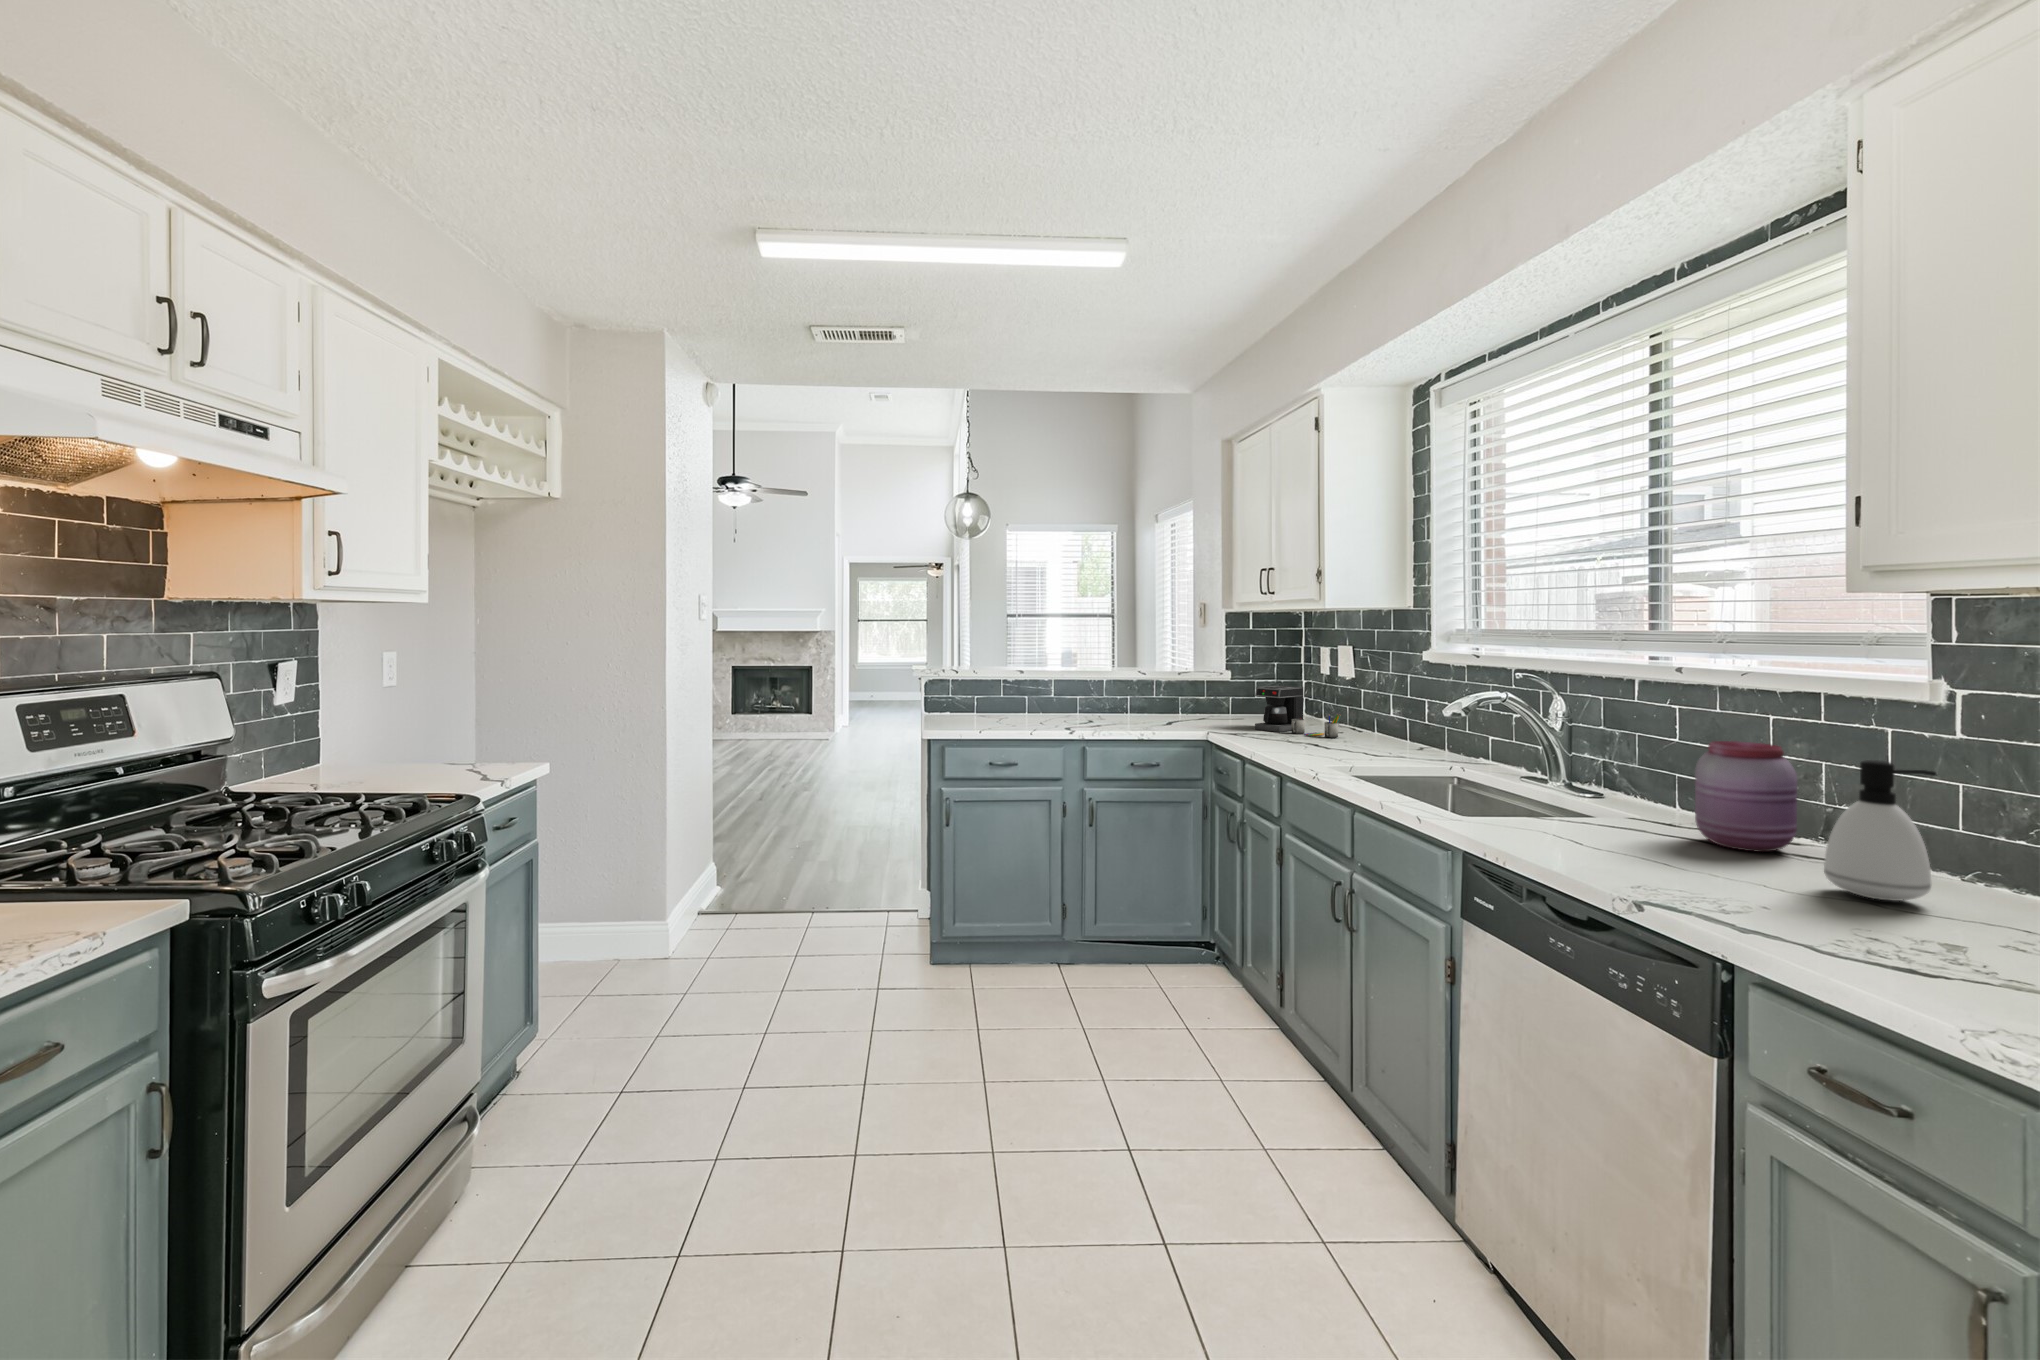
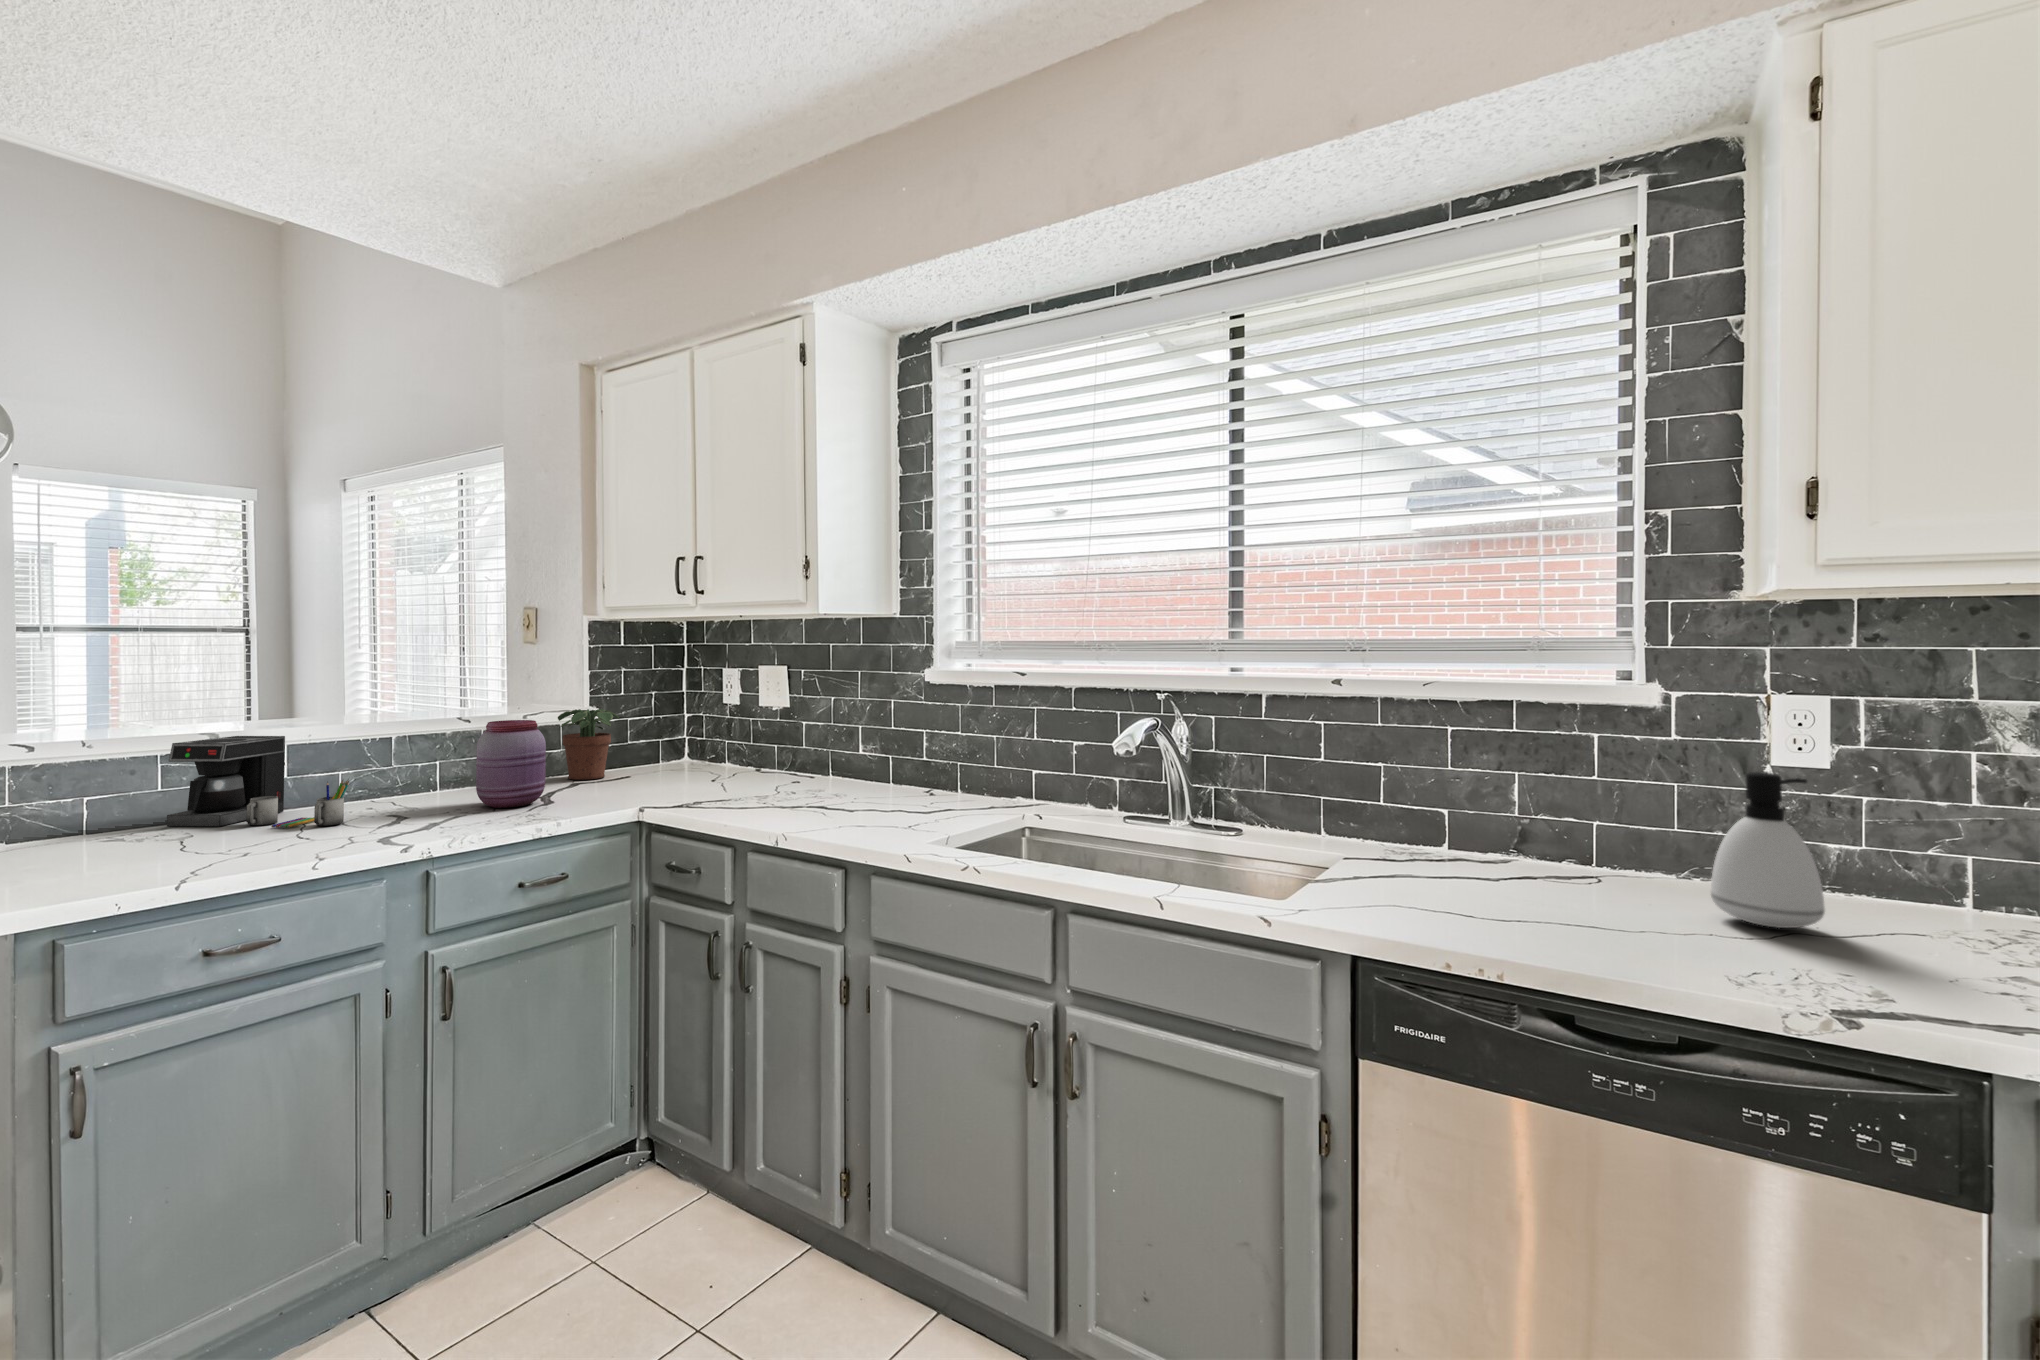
potted plant: none [1203,673,1241,718] -> present [558,709,619,780]
coffee maker: present [1255,686,1341,738] -> present [167,736,349,828]
jar: present [1695,741,1797,852] -> present [476,720,546,808]

